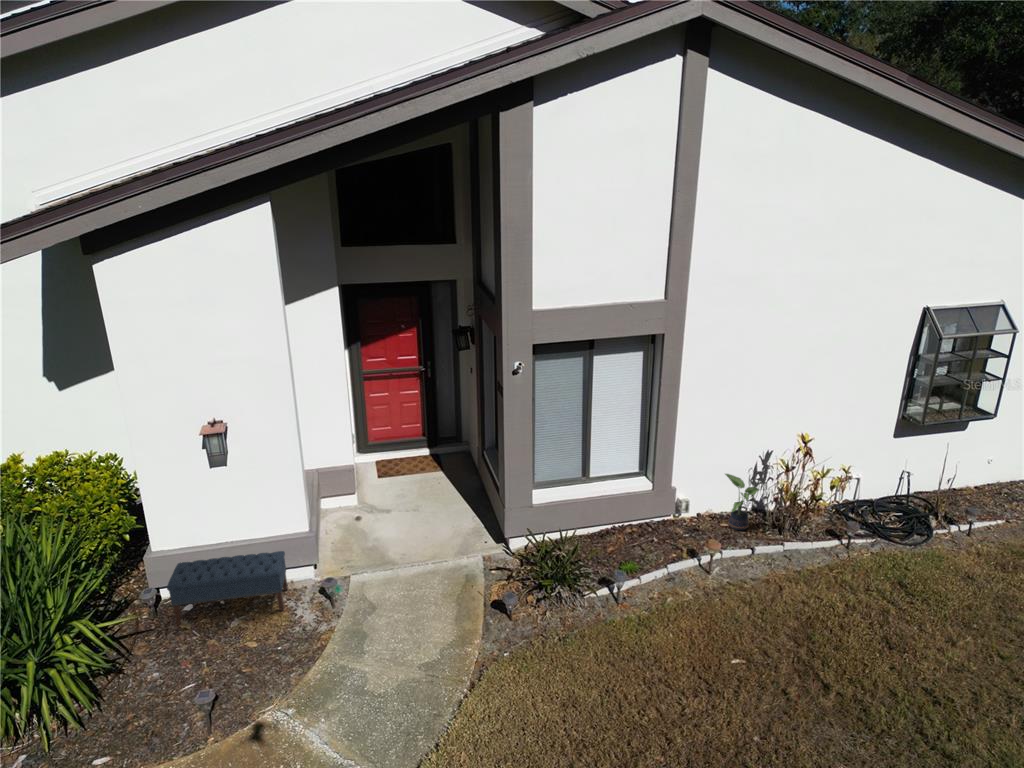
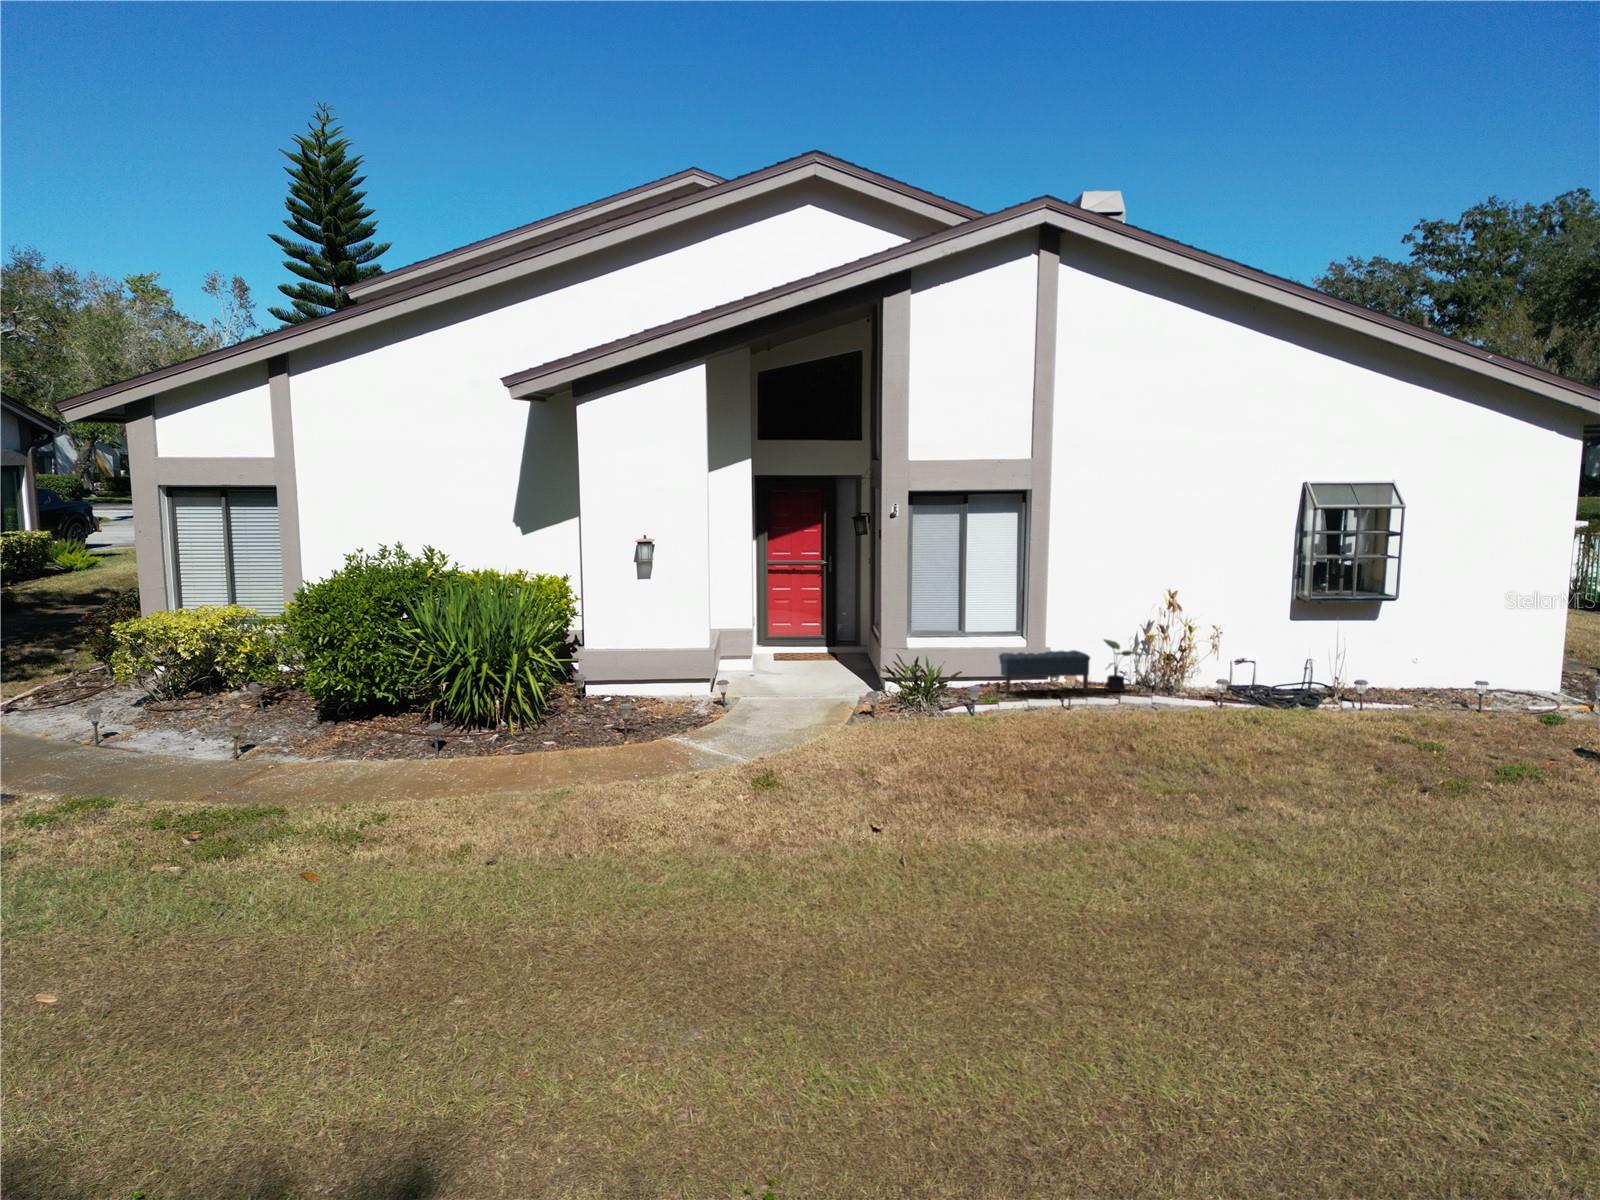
bench: present [167,551,288,625] -> present [996,650,1090,697]

